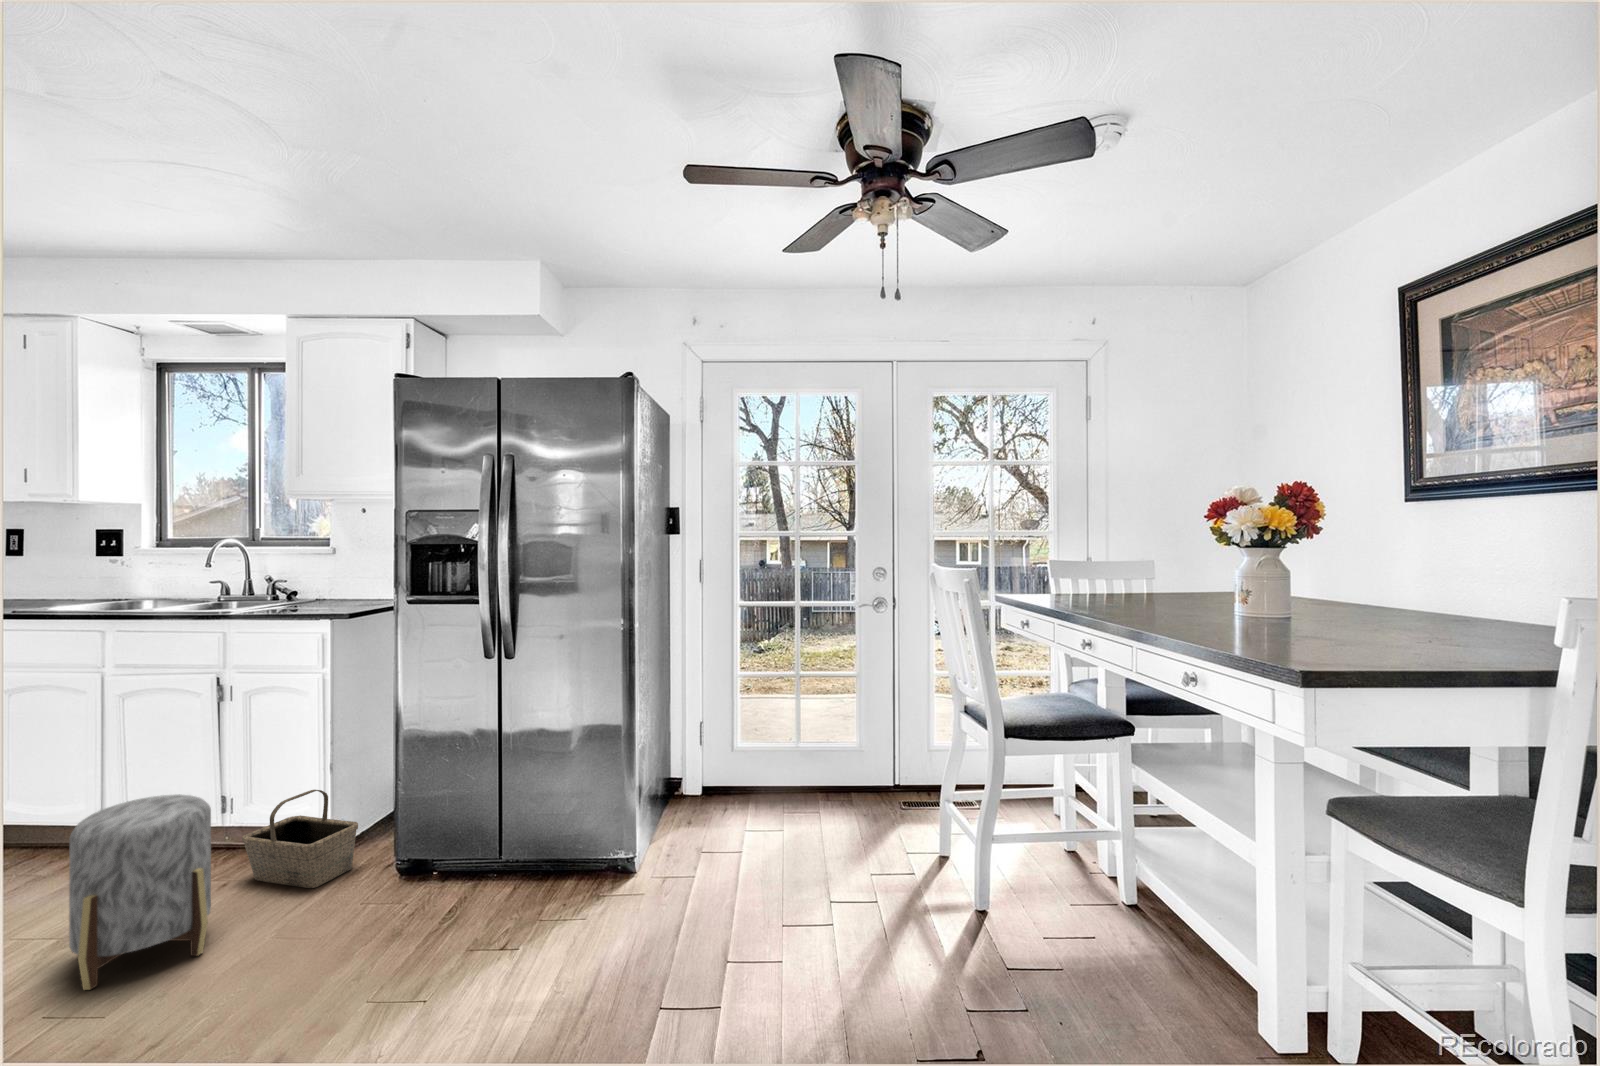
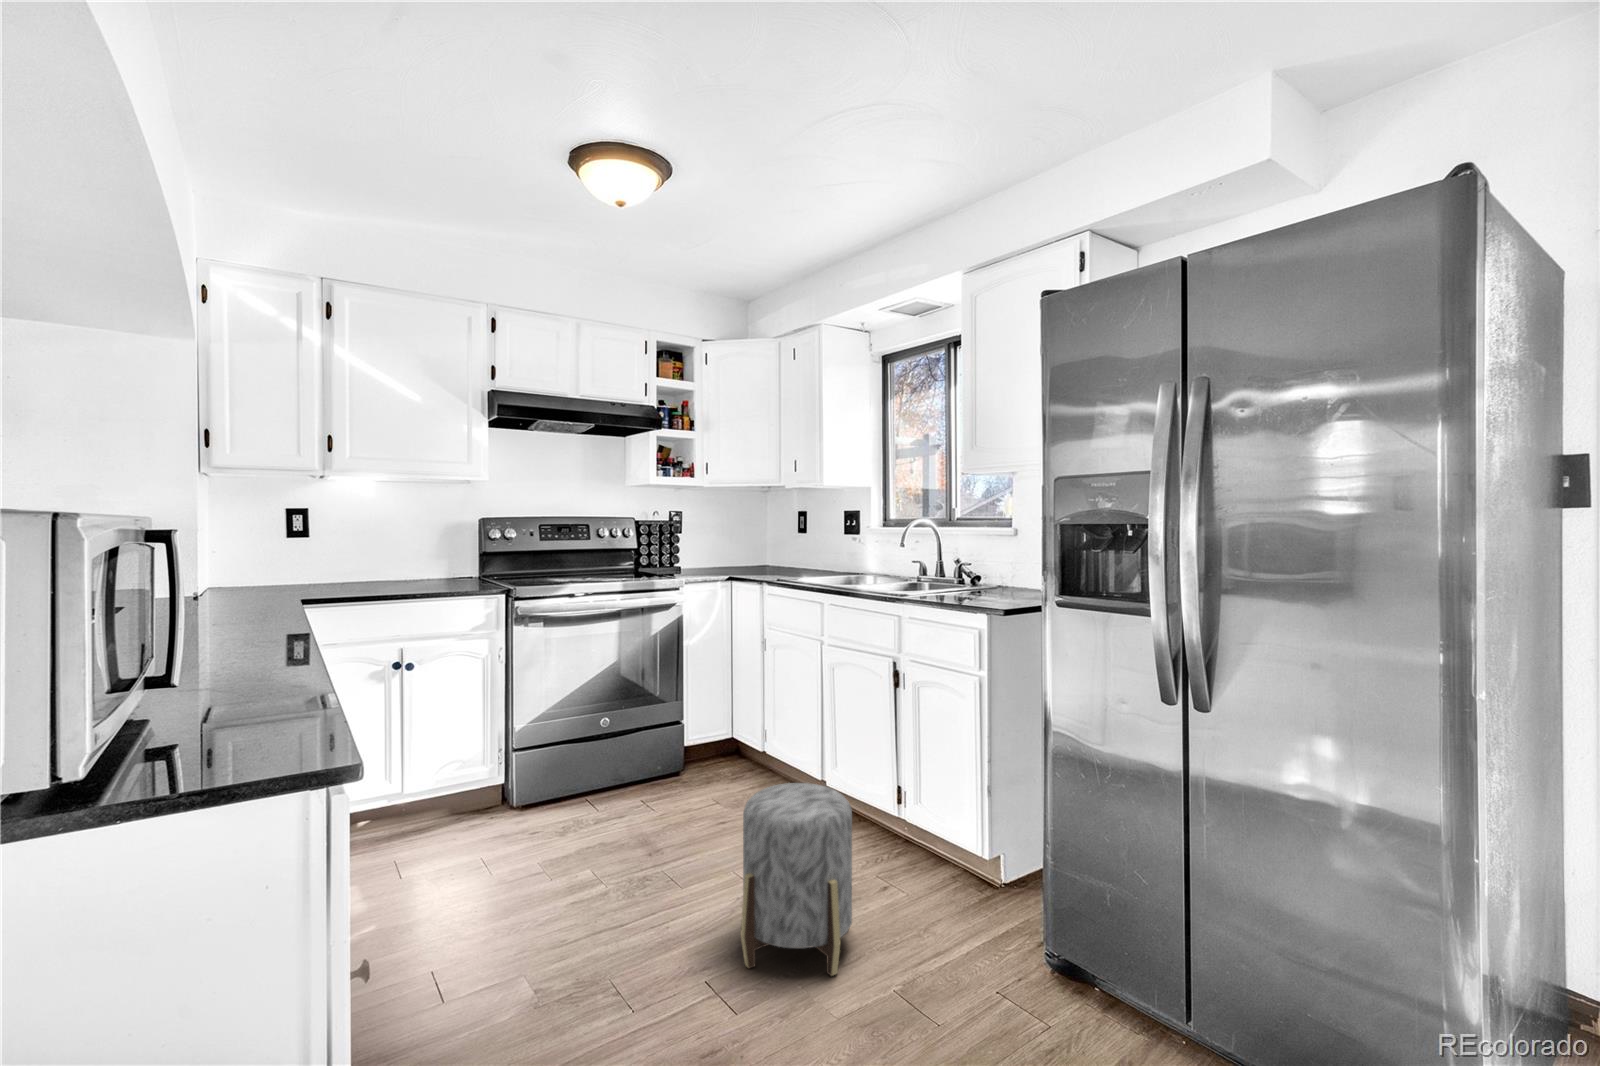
basket: present [242,790,358,888] -> none [900,815,1009,938]

